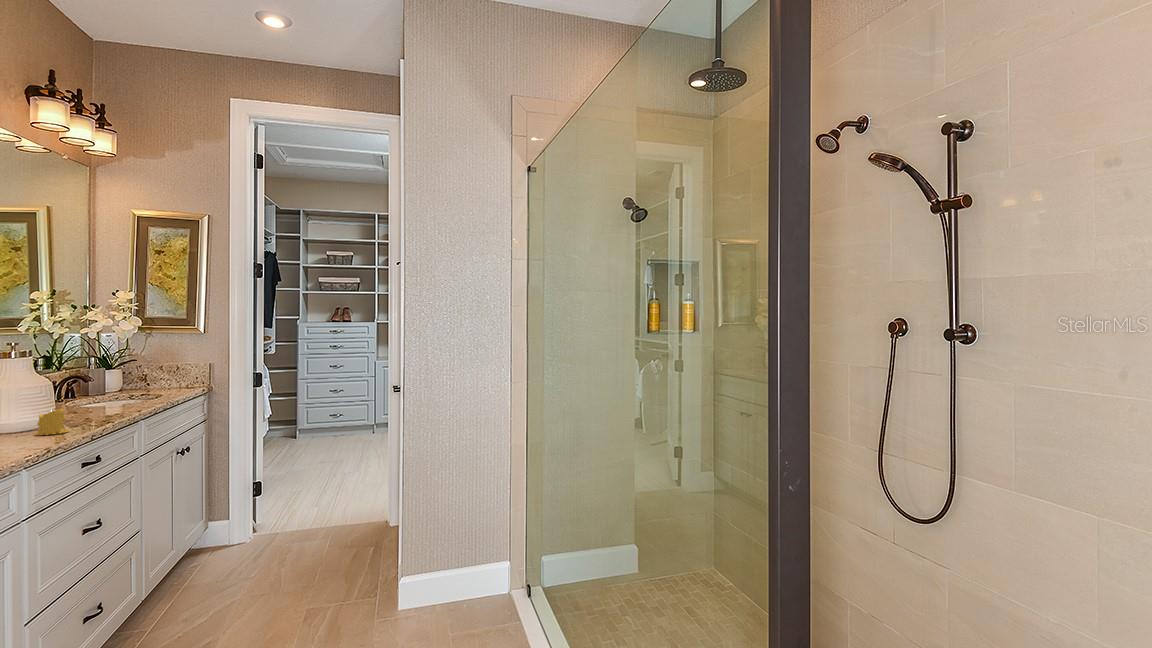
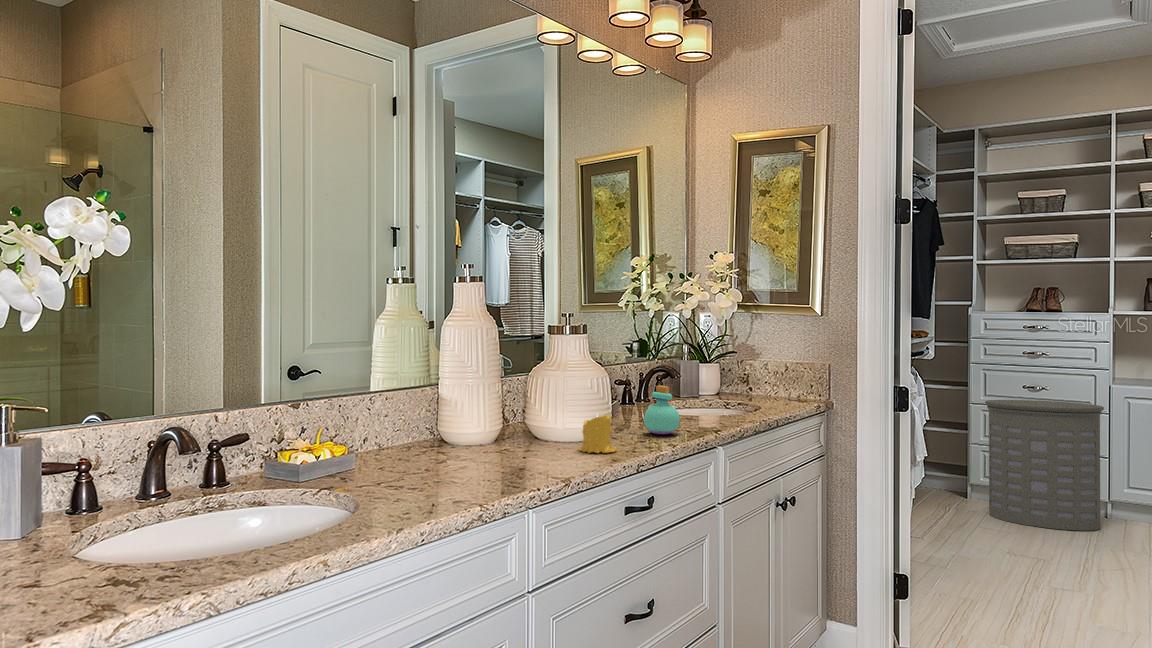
laundry hamper: none [308,375,371,449] -> present [985,400,1104,531]
perfume bottle: none [81,387,110,419] -> present [644,385,680,434]

